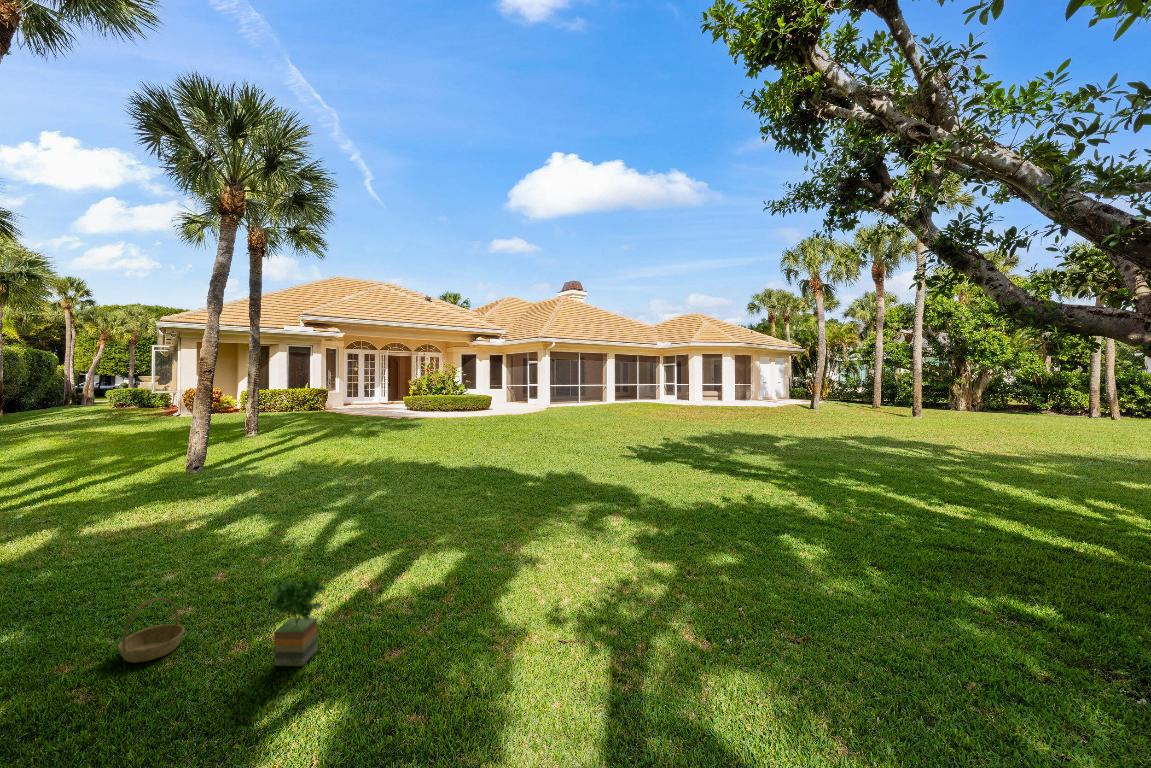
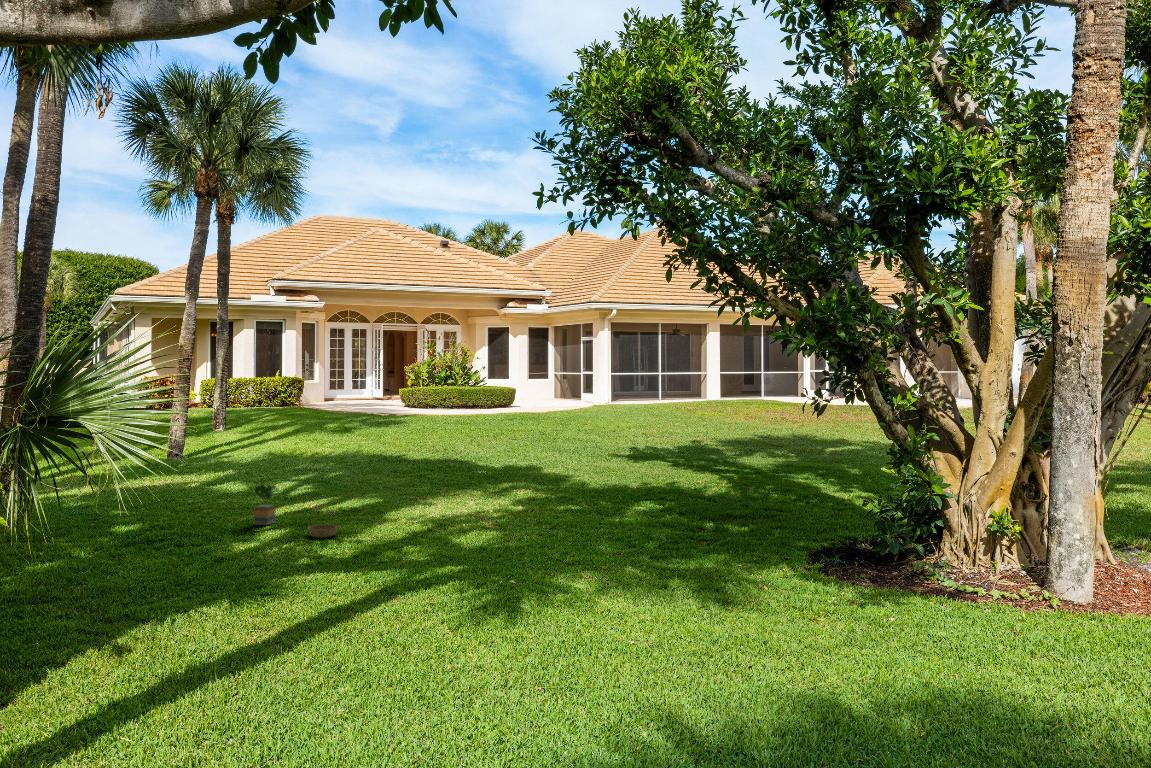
basket: present [118,598,184,663] -> present [308,506,337,537]

